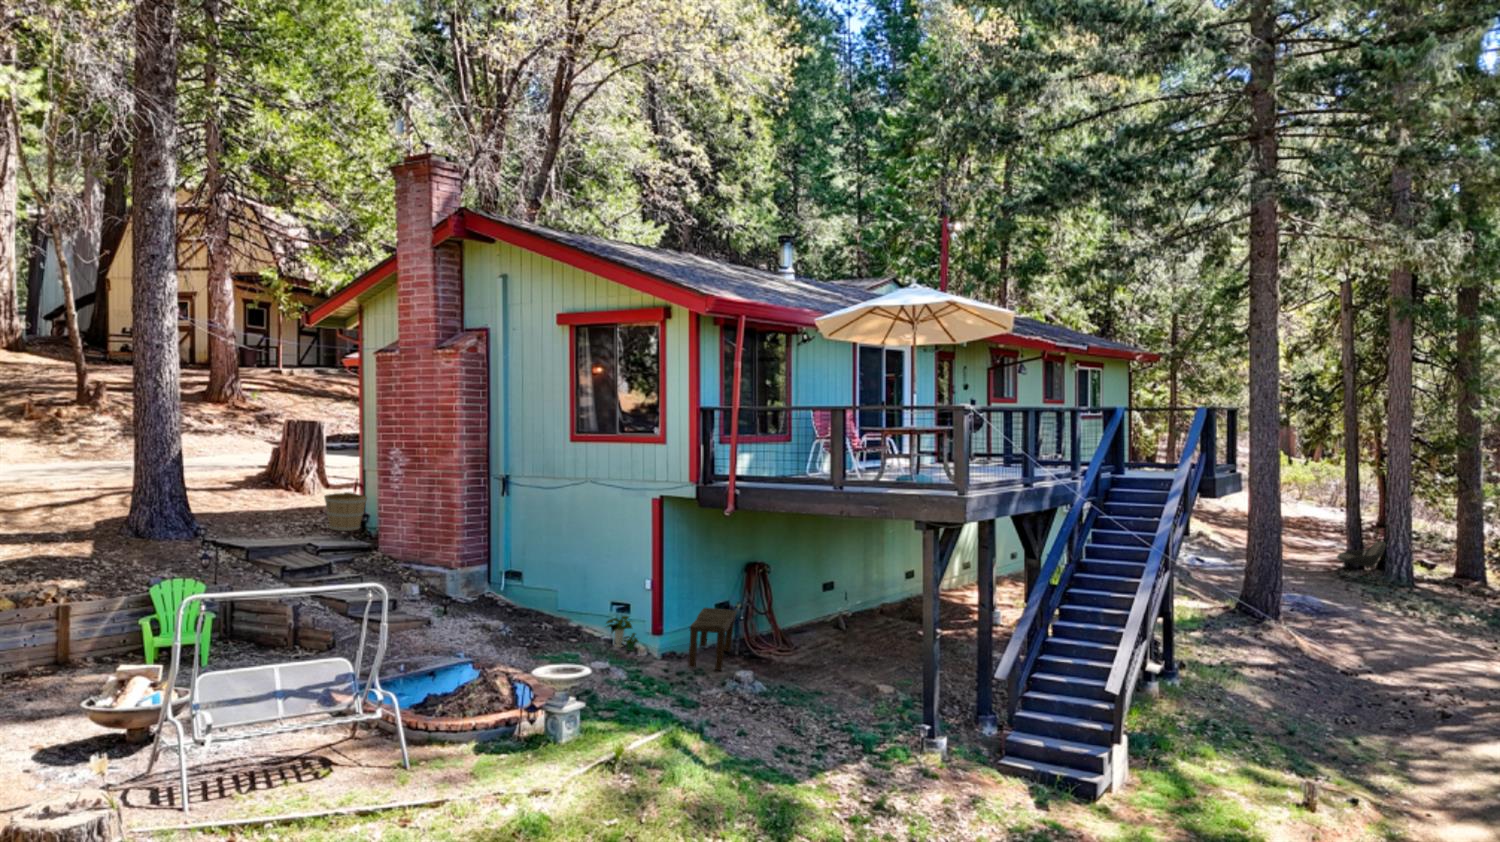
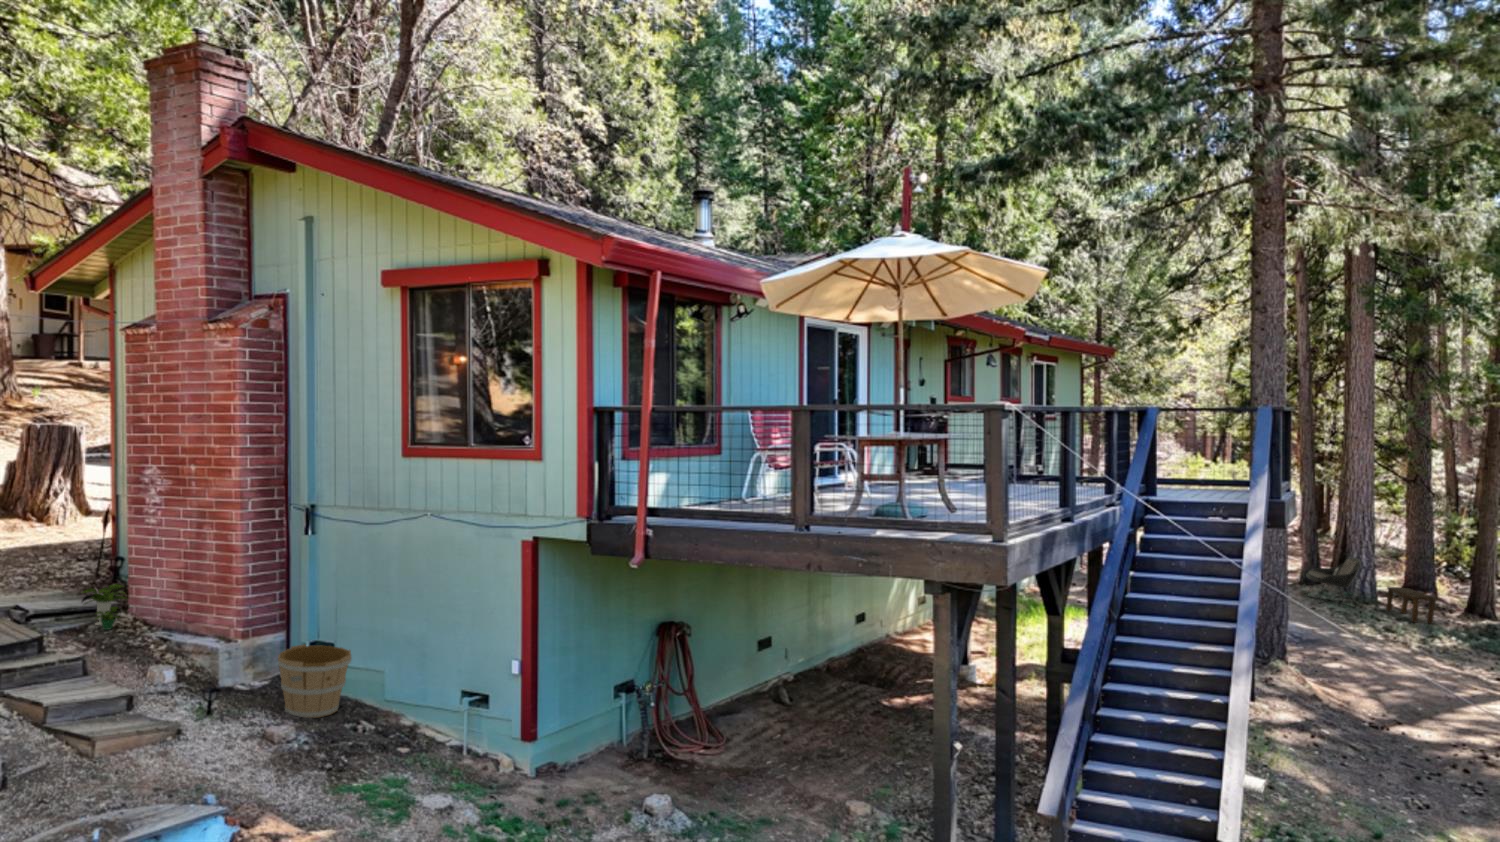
wooden bucket: present [324,492,367,531] -> present [278,644,352,718]
bench: present [688,608,737,670] -> present [1386,587,1436,624]
potted plant: present [606,615,638,651] -> present [82,584,125,630]

